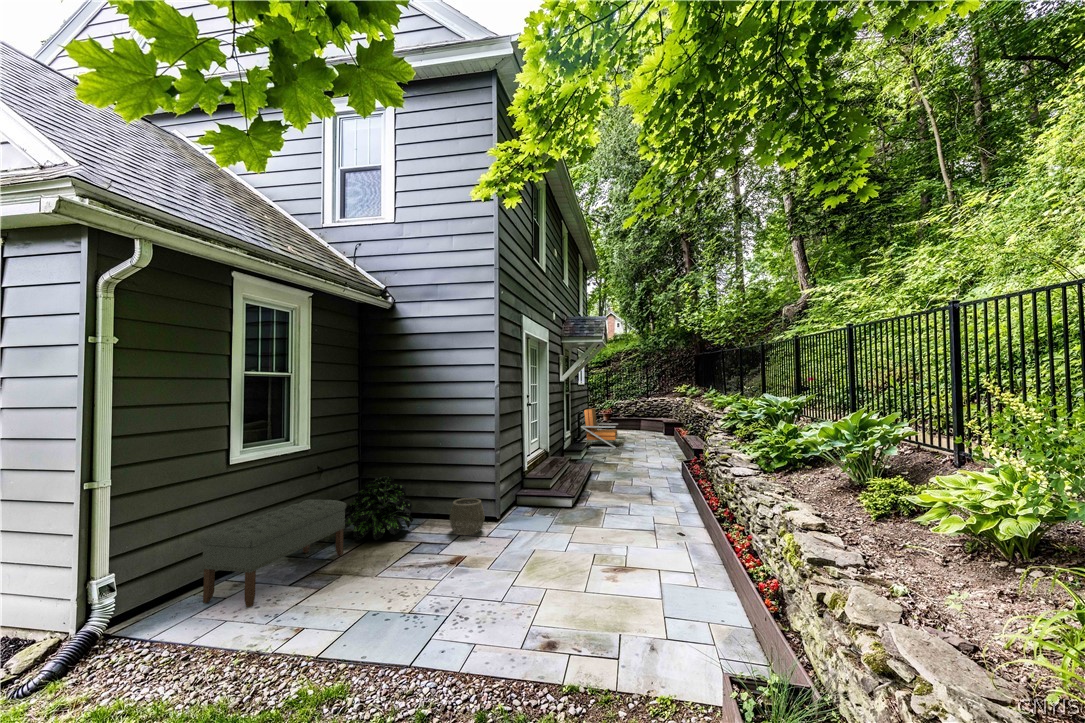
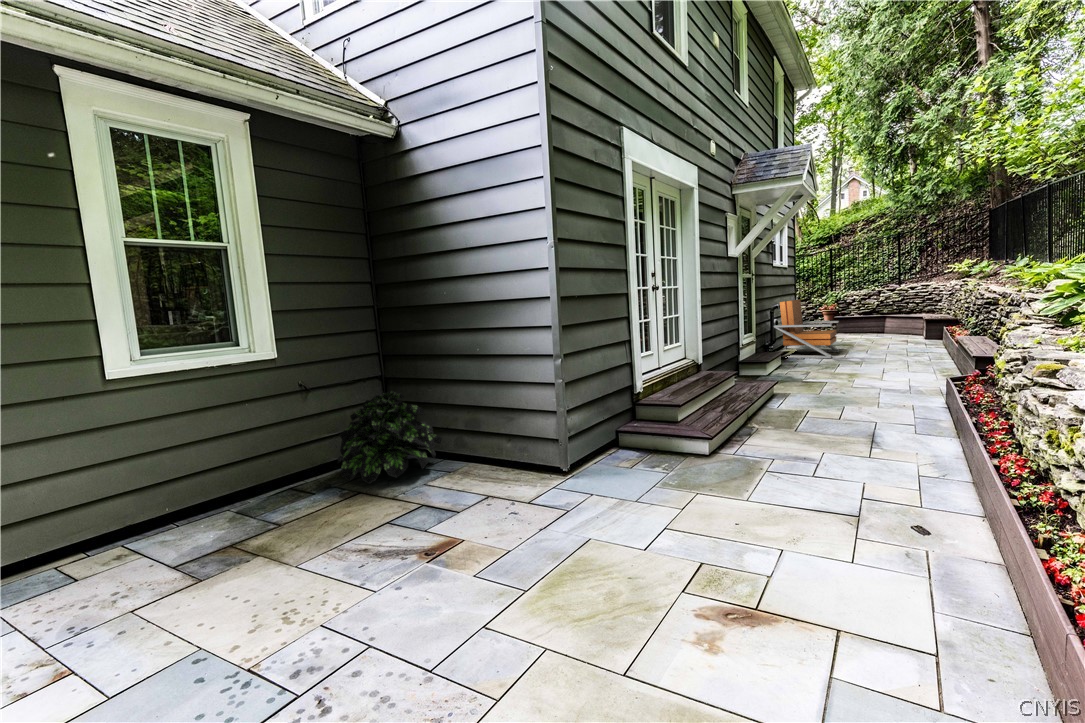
woven basket: present [450,498,485,535] -> none [477,429,533,488]
bench: present [201,499,346,607] -> none [51,422,312,582]

